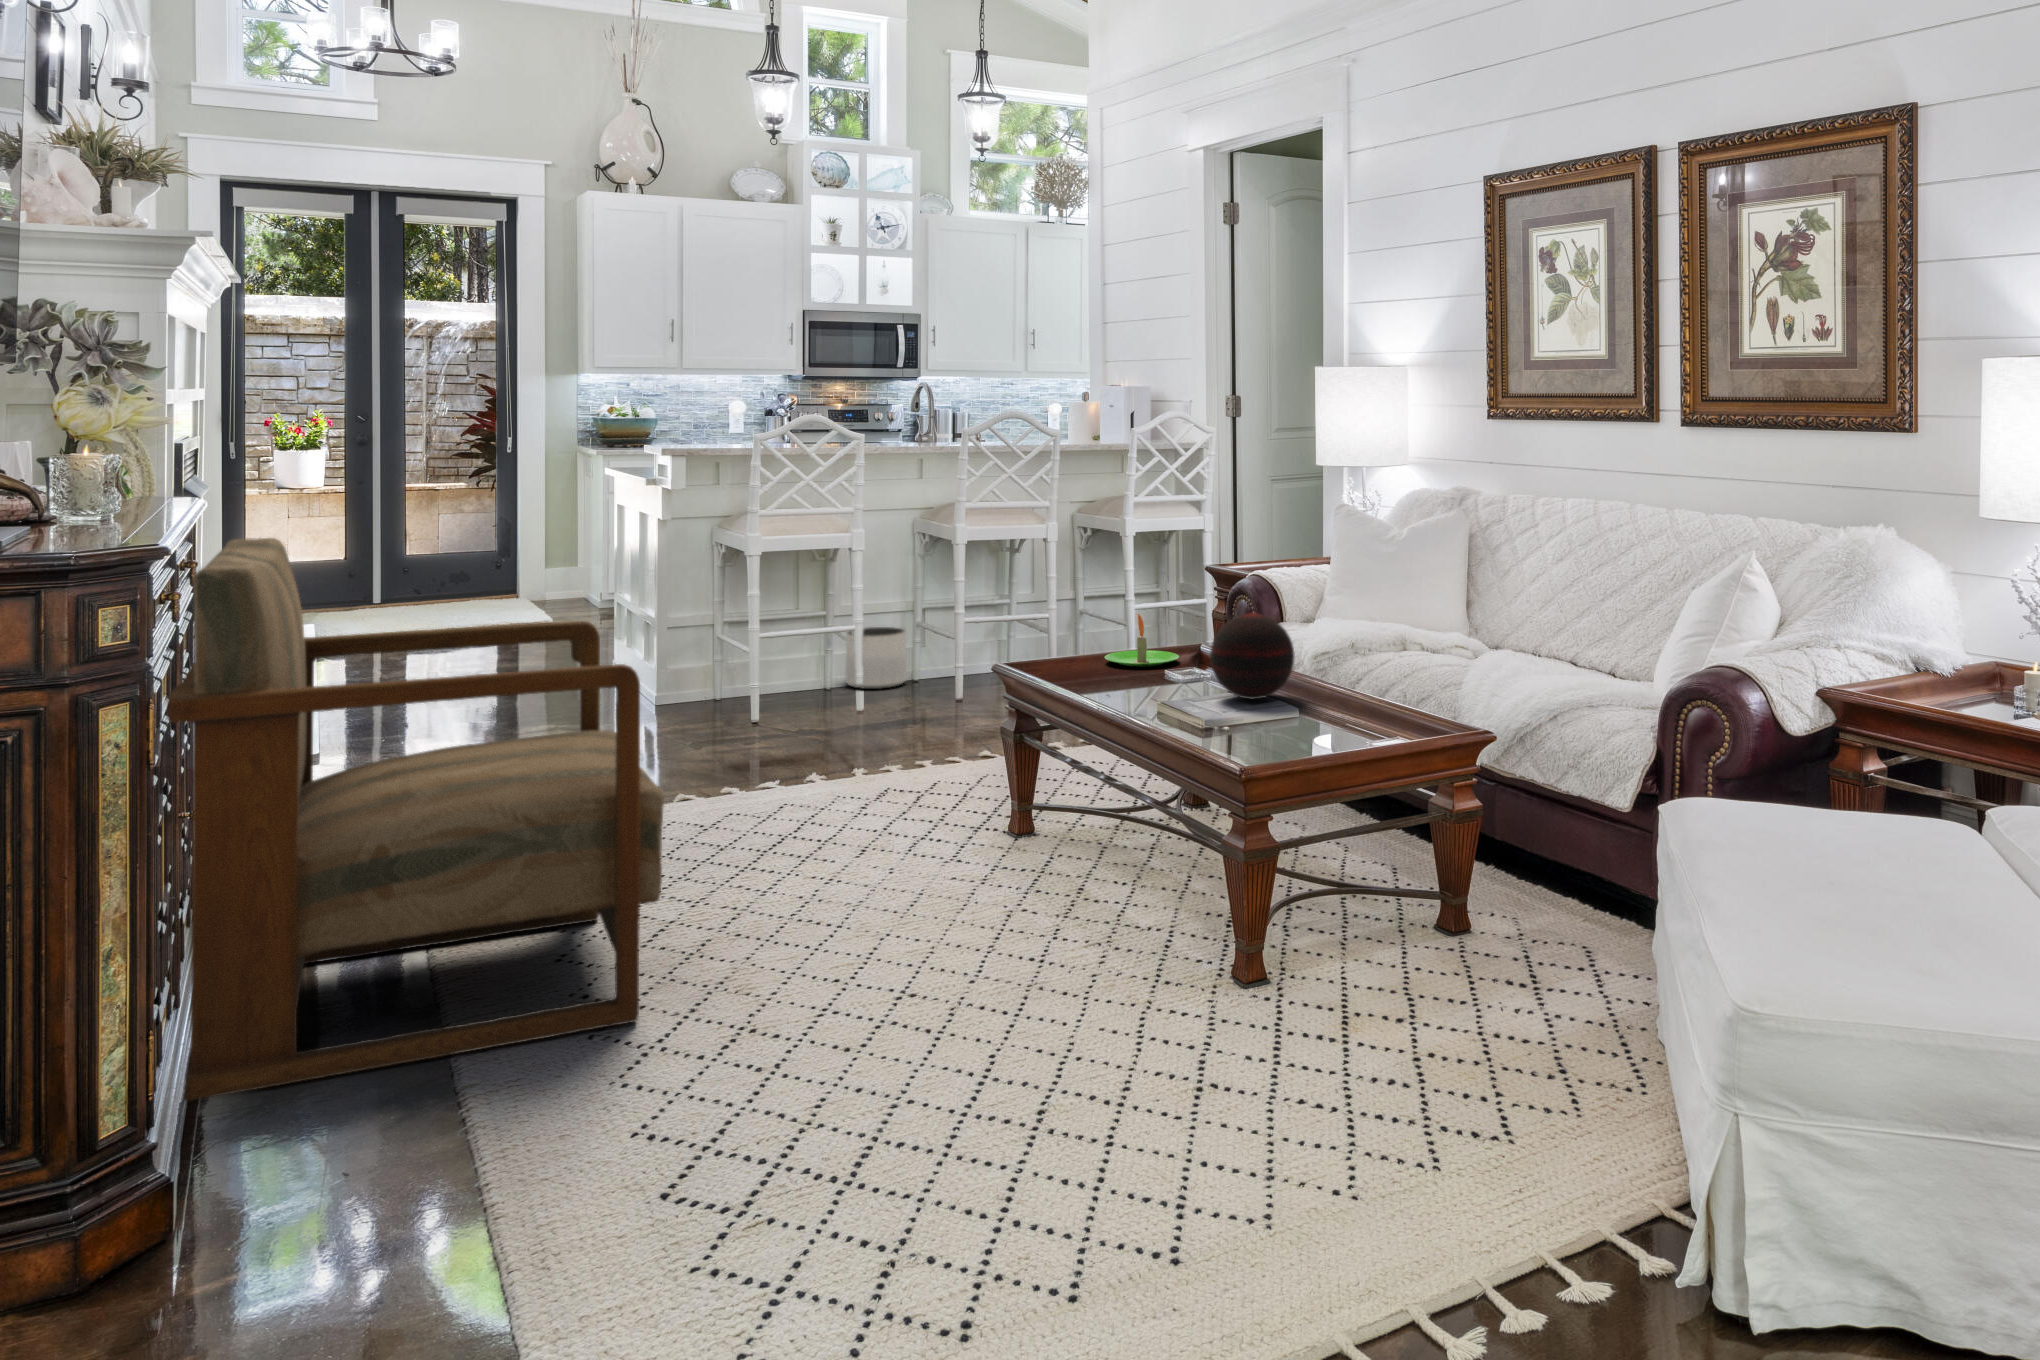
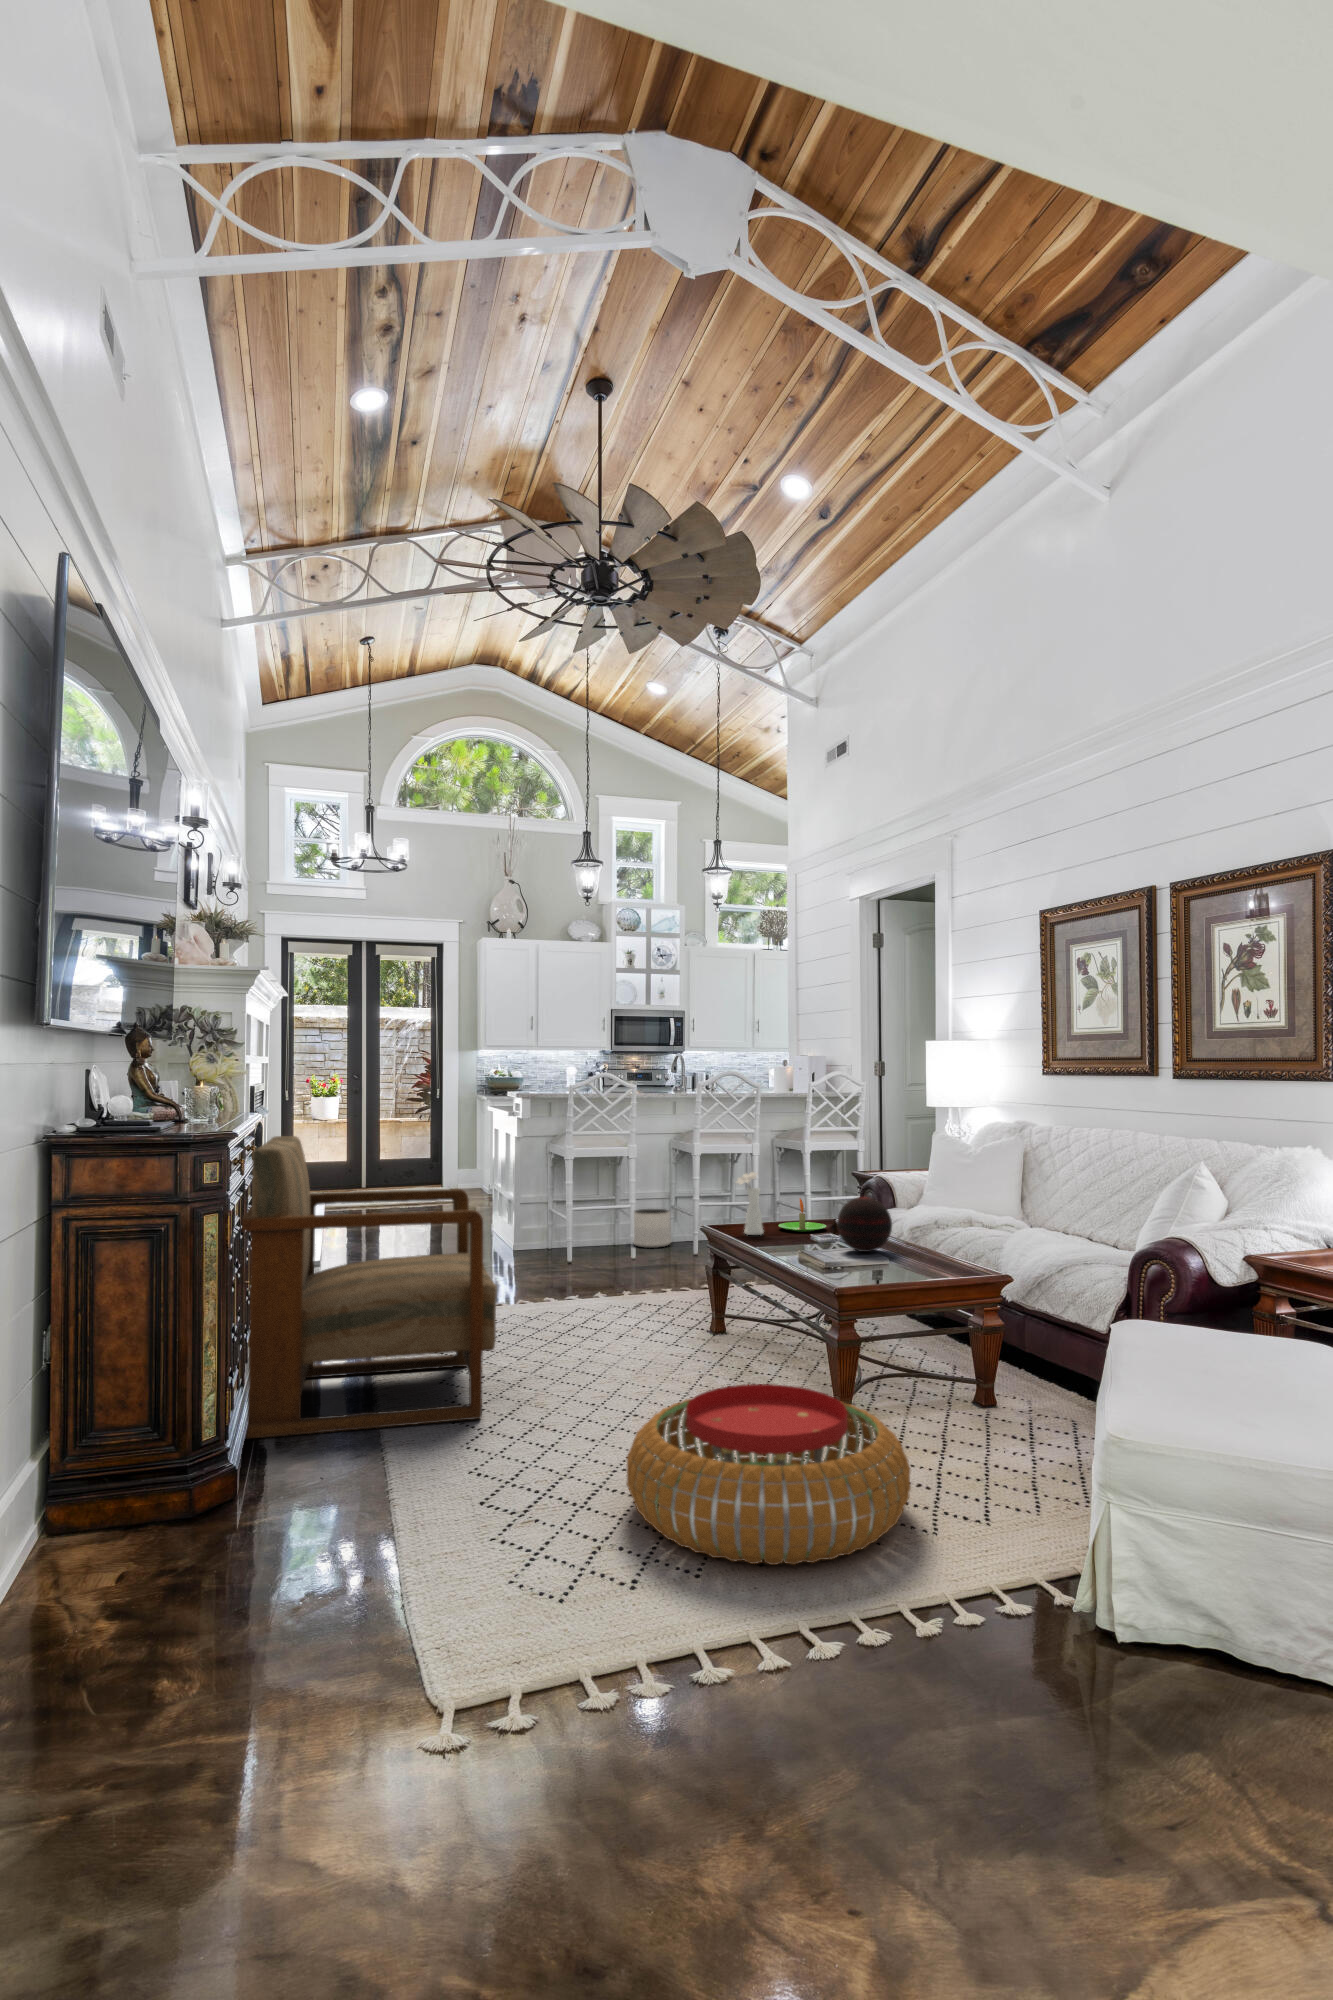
vase: none [1040,575,1085,675] -> present [736,1172,764,1235]
pouf: none [924,941,1397,1266] -> present [627,1384,911,1565]

